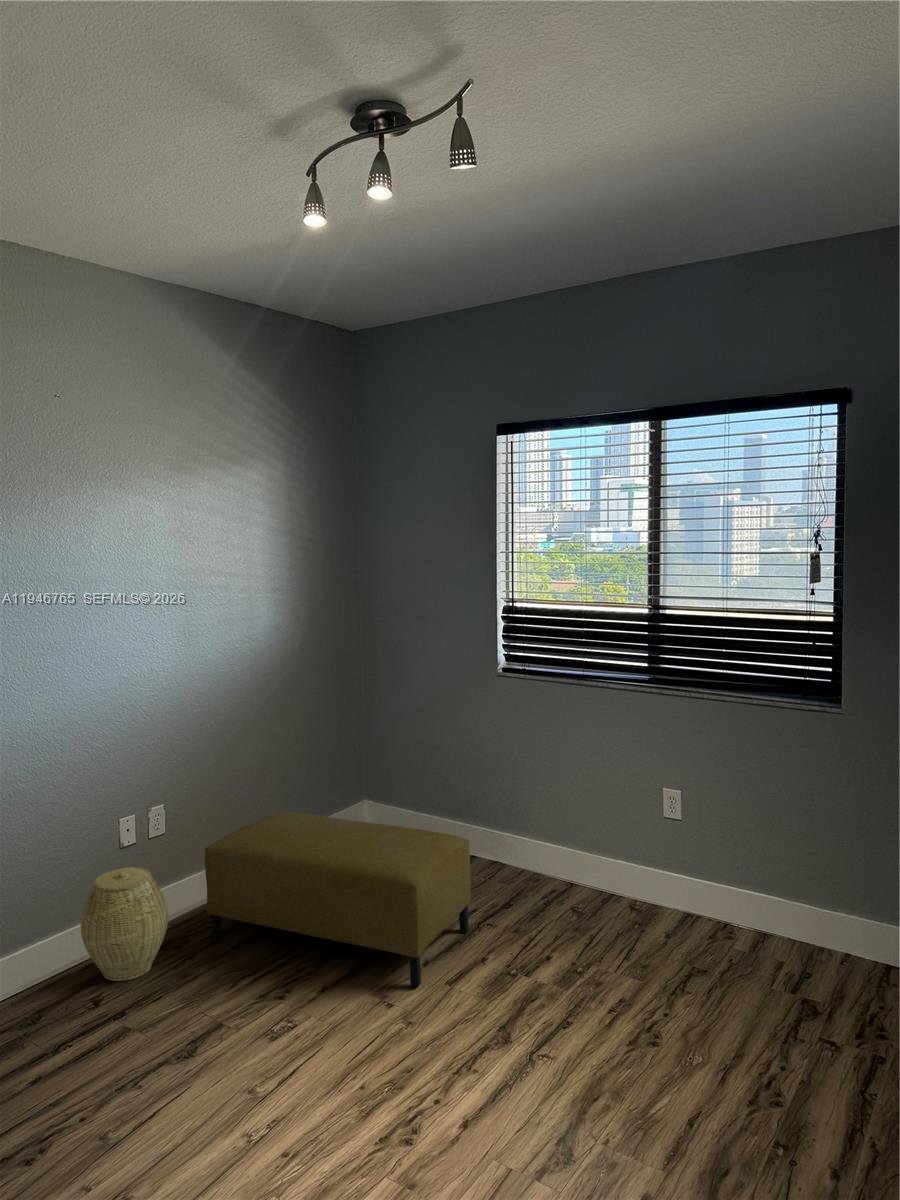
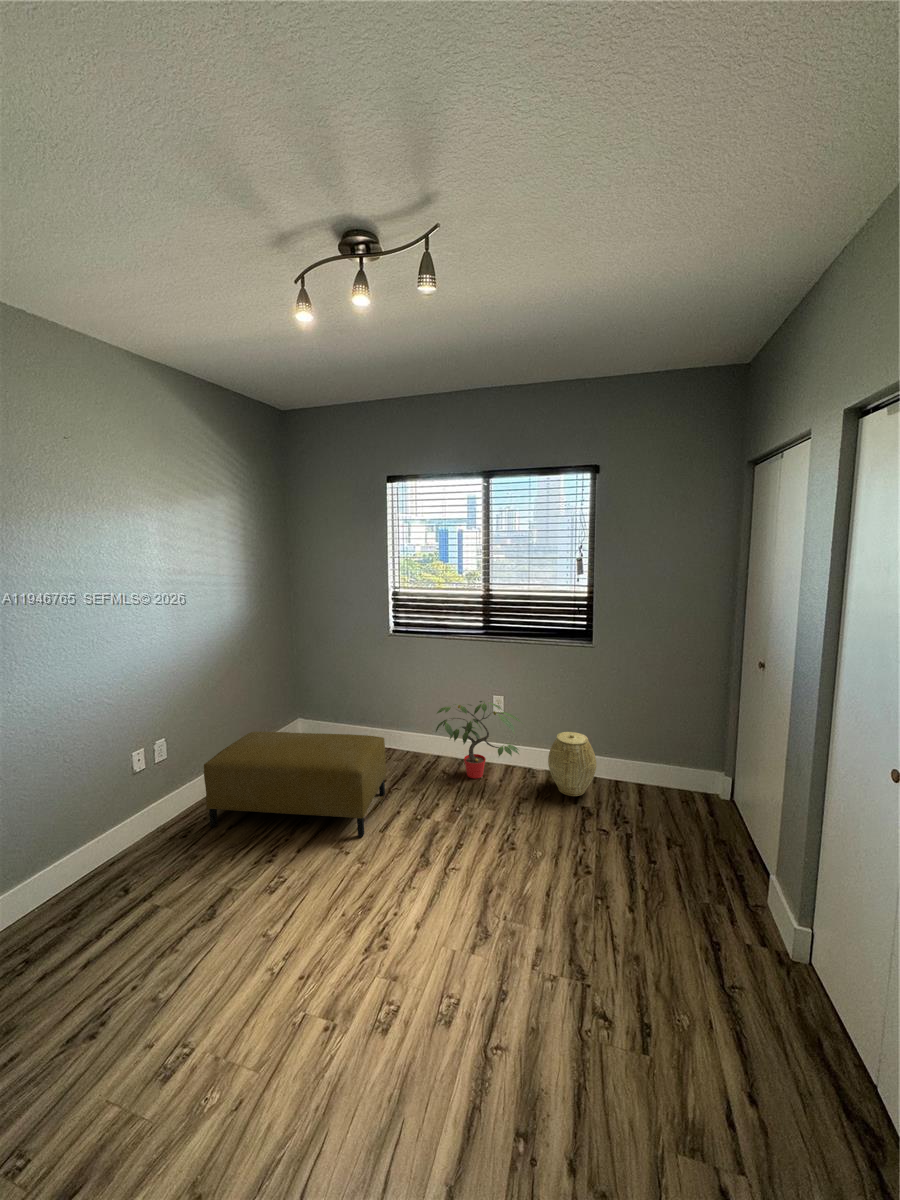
potted plant: none [555,796,715,928] -> present [436,701,522,779]
woven basket: present [81,867,168,981] -> present [548,732,596,796]

